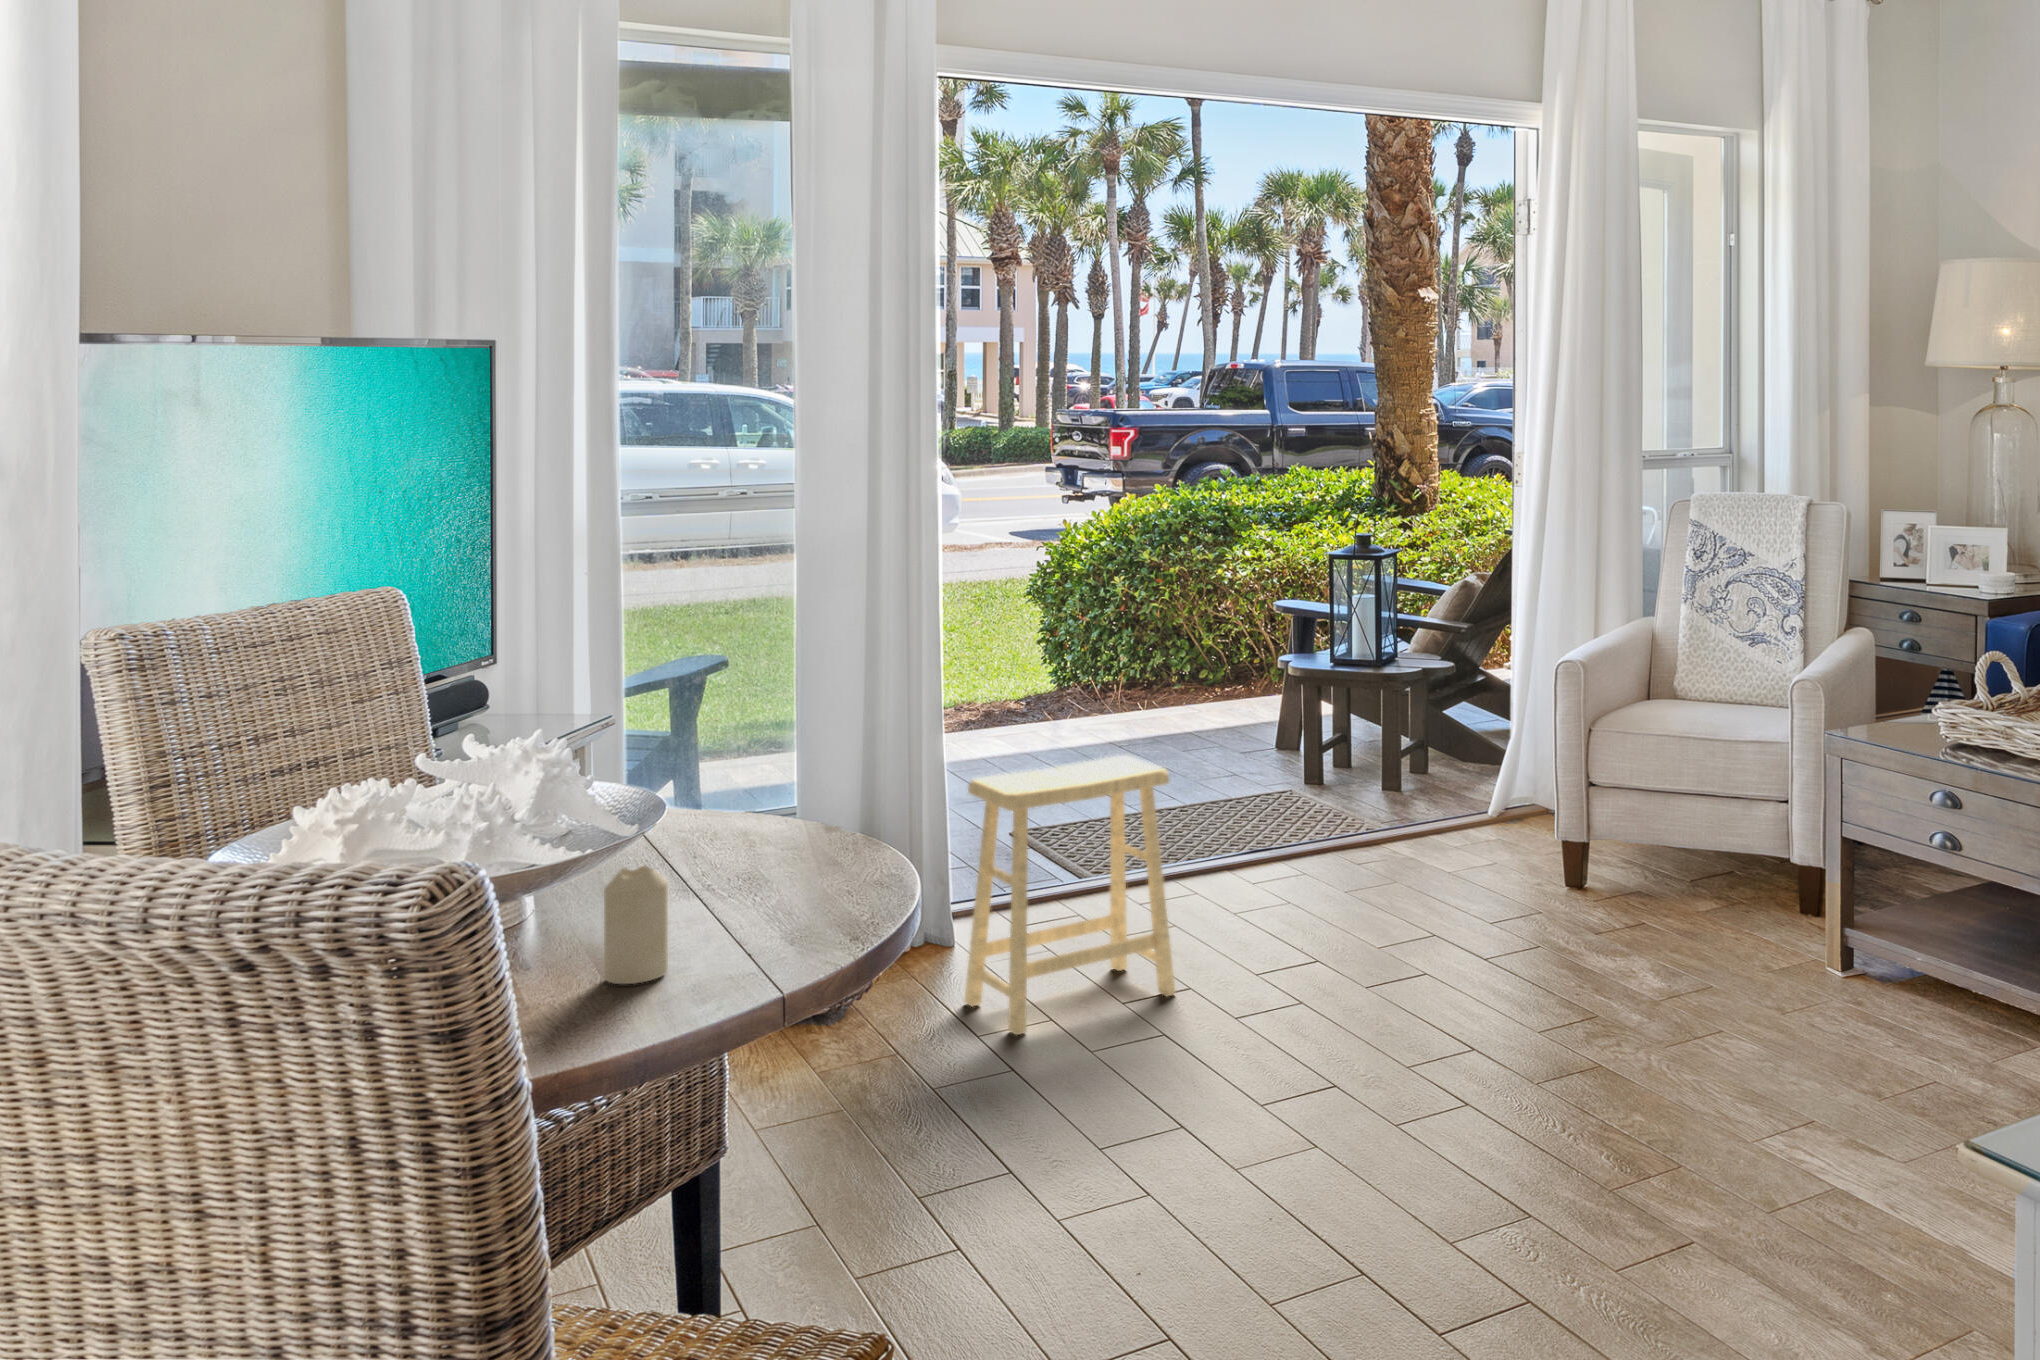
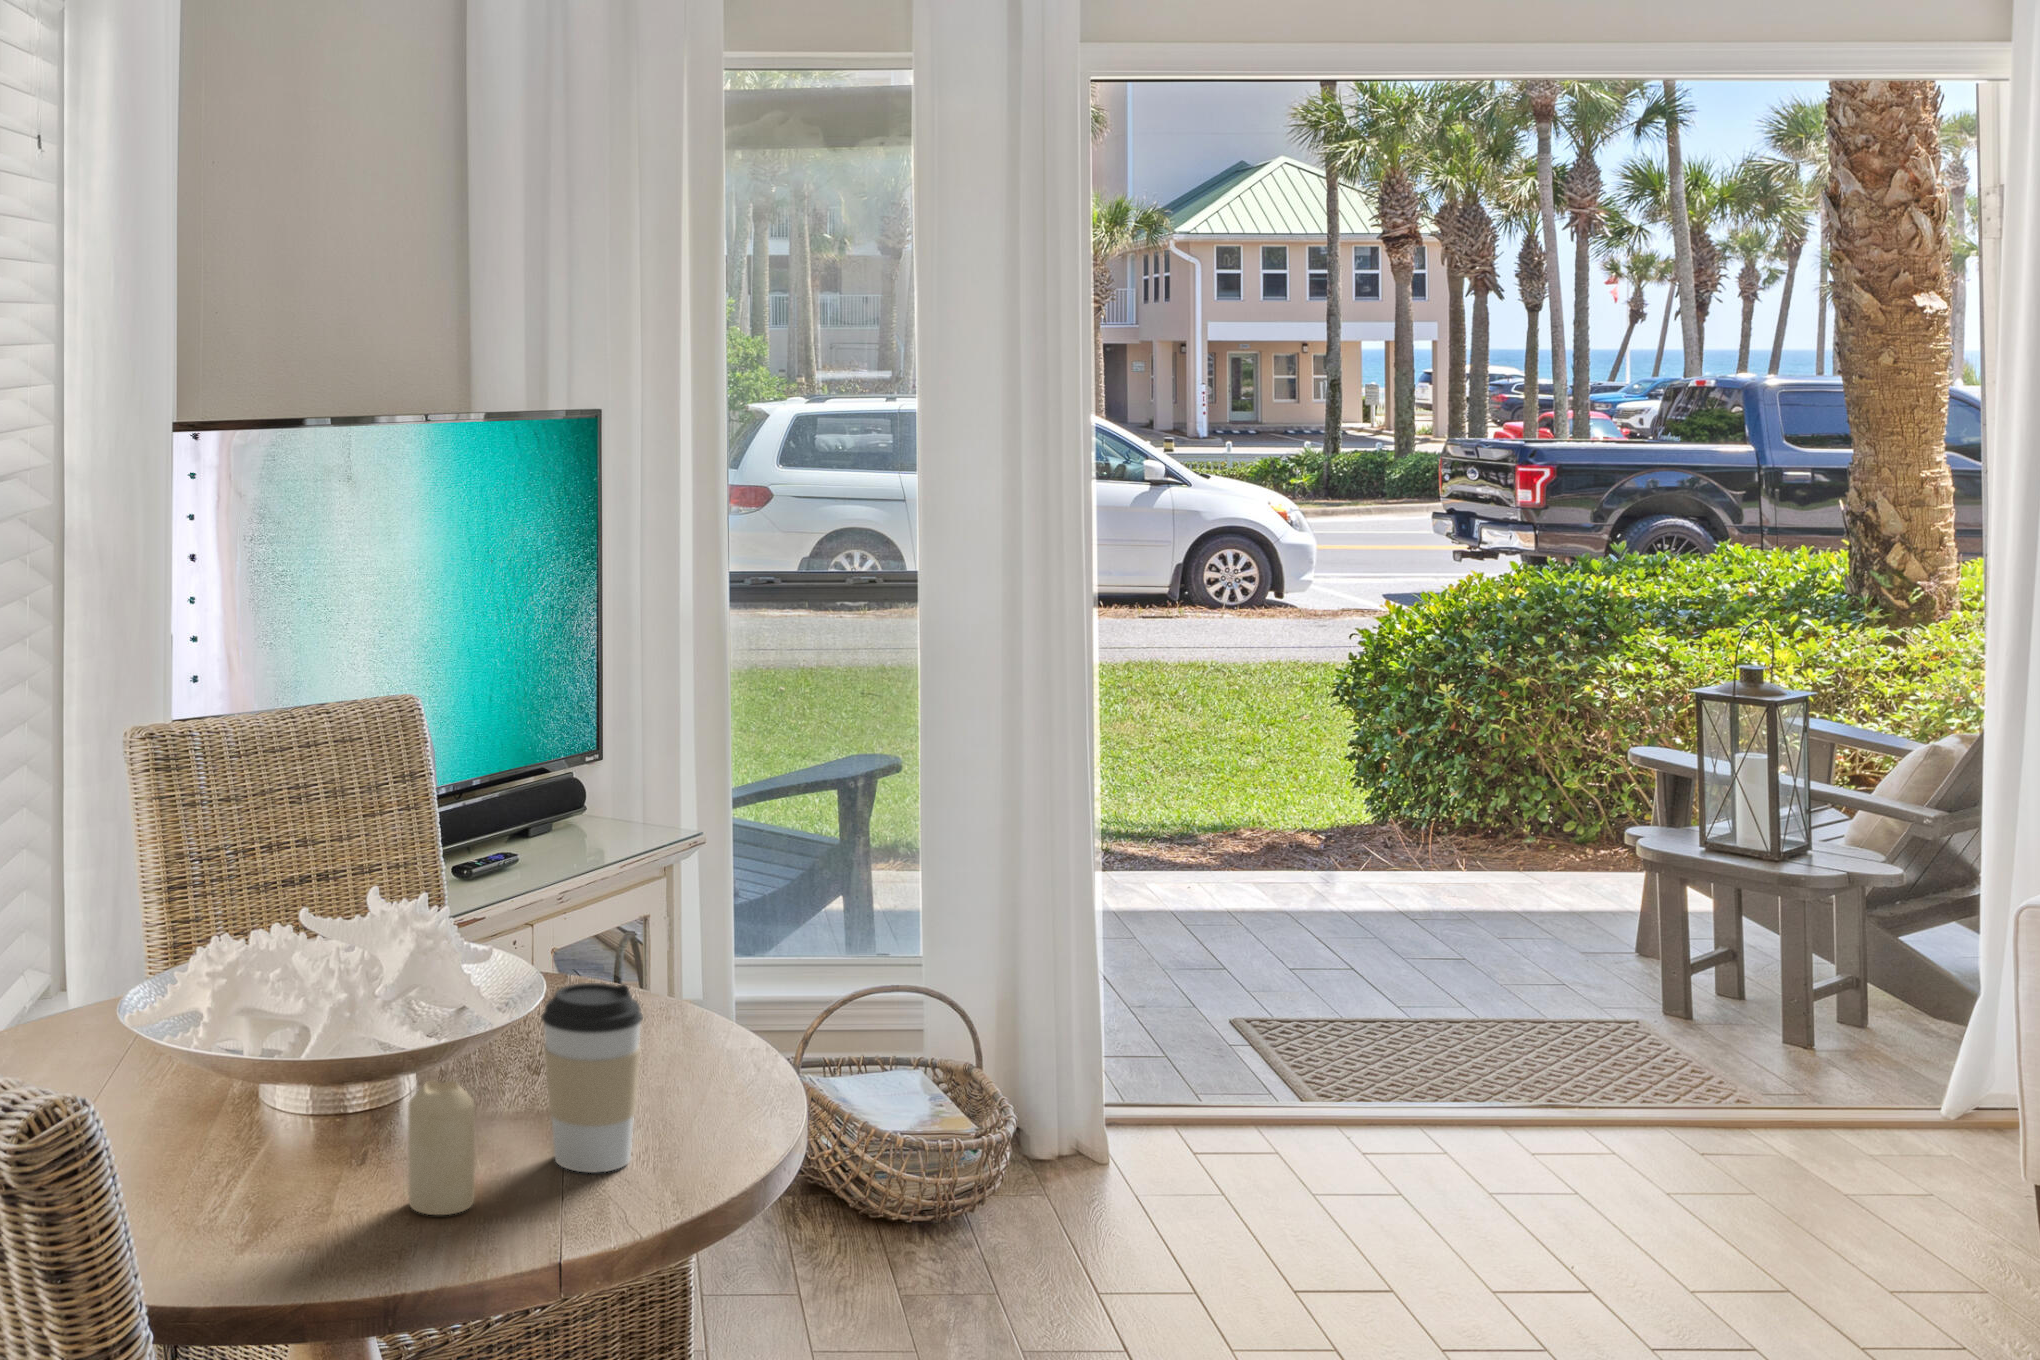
footstool: present [964,755,1175,1035] -> none [1097,956,1369,1300]
coffee cup: none [700,772,794,934] -> present [541,983,643,1173]

